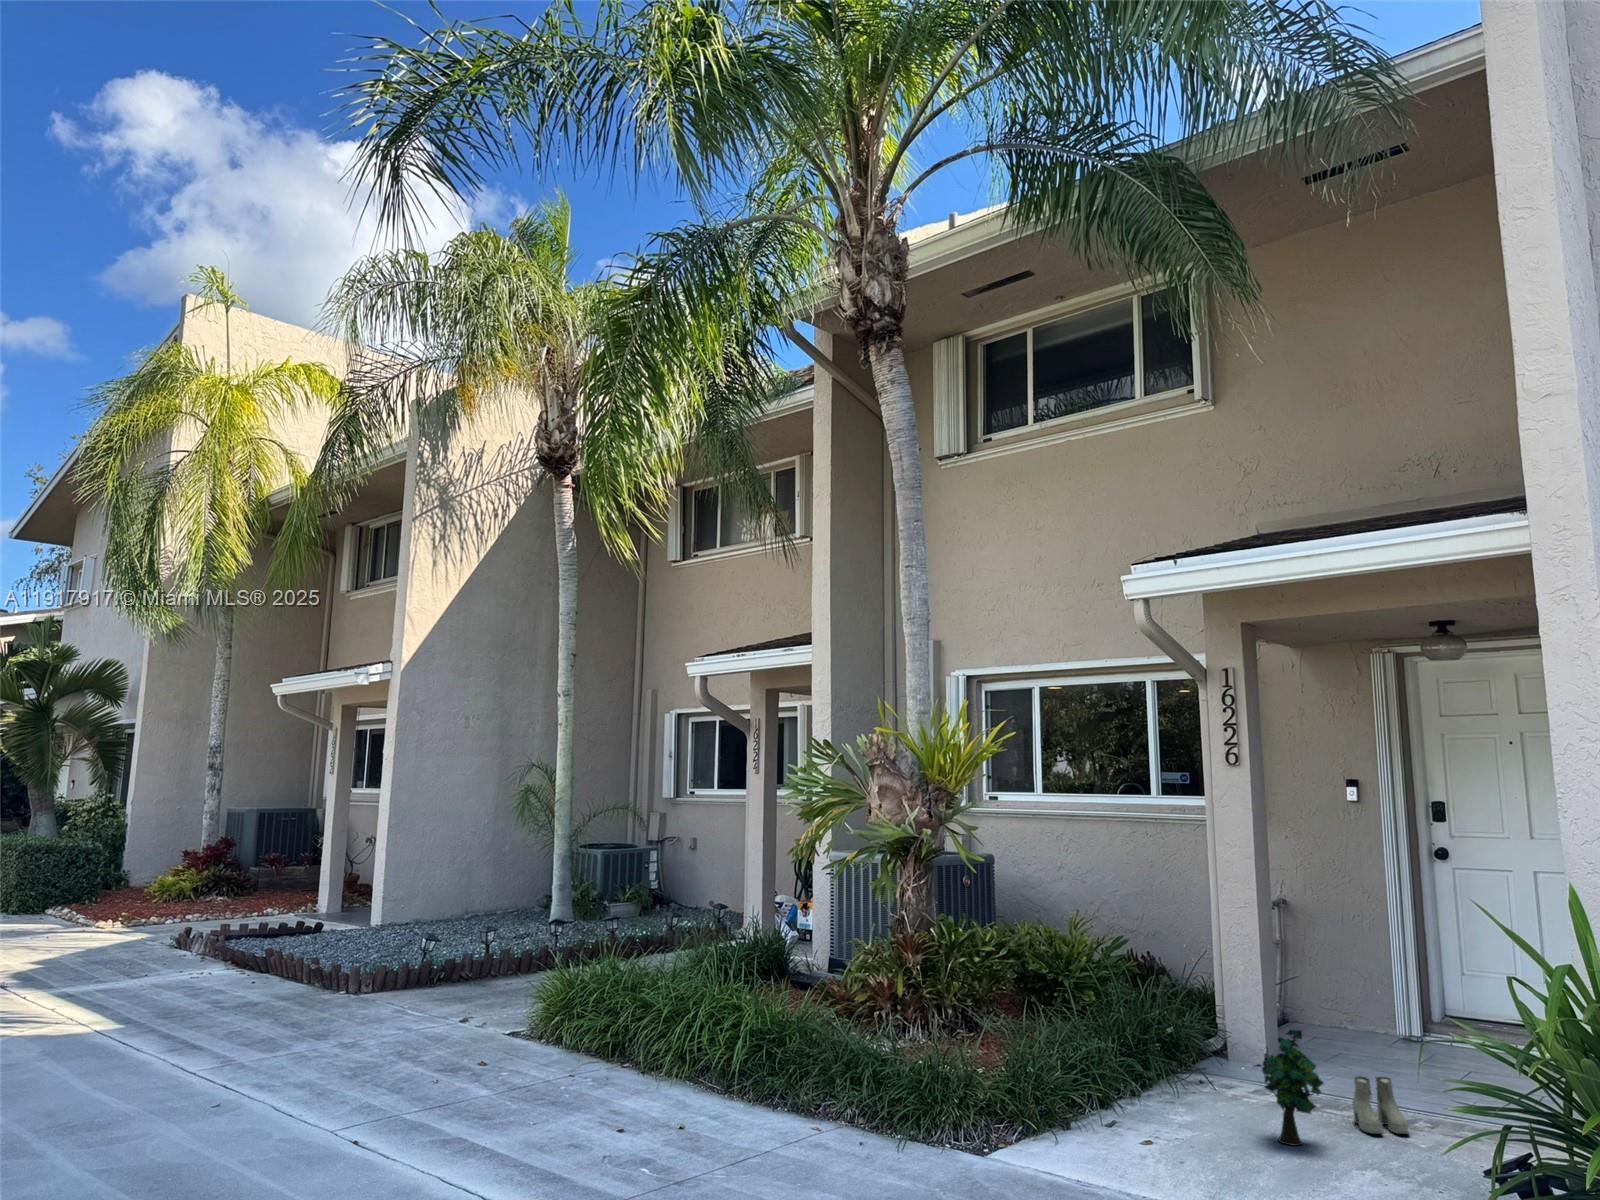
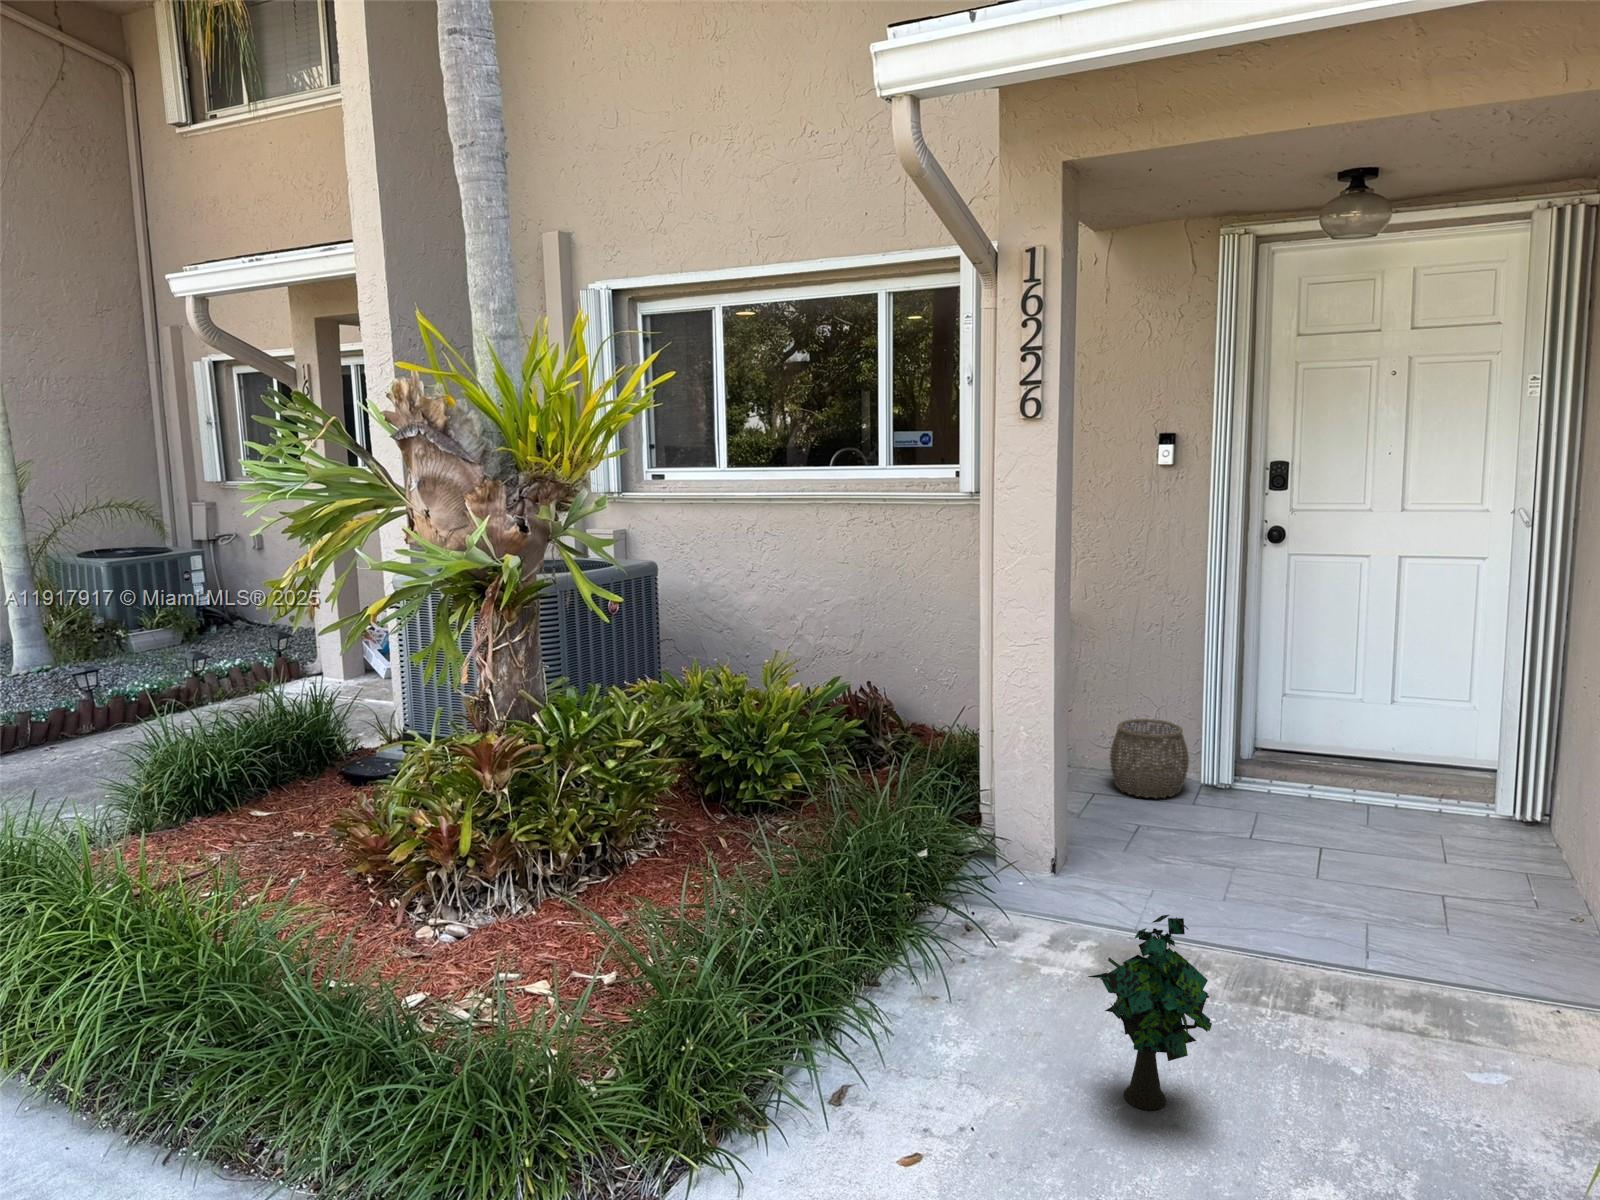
woven basket: none [1326,984,1388,1042] -> present [1110,719,1189,798]
boots: present [1352,1076,1408,1134] -> none [1220,937,1315,1047]

